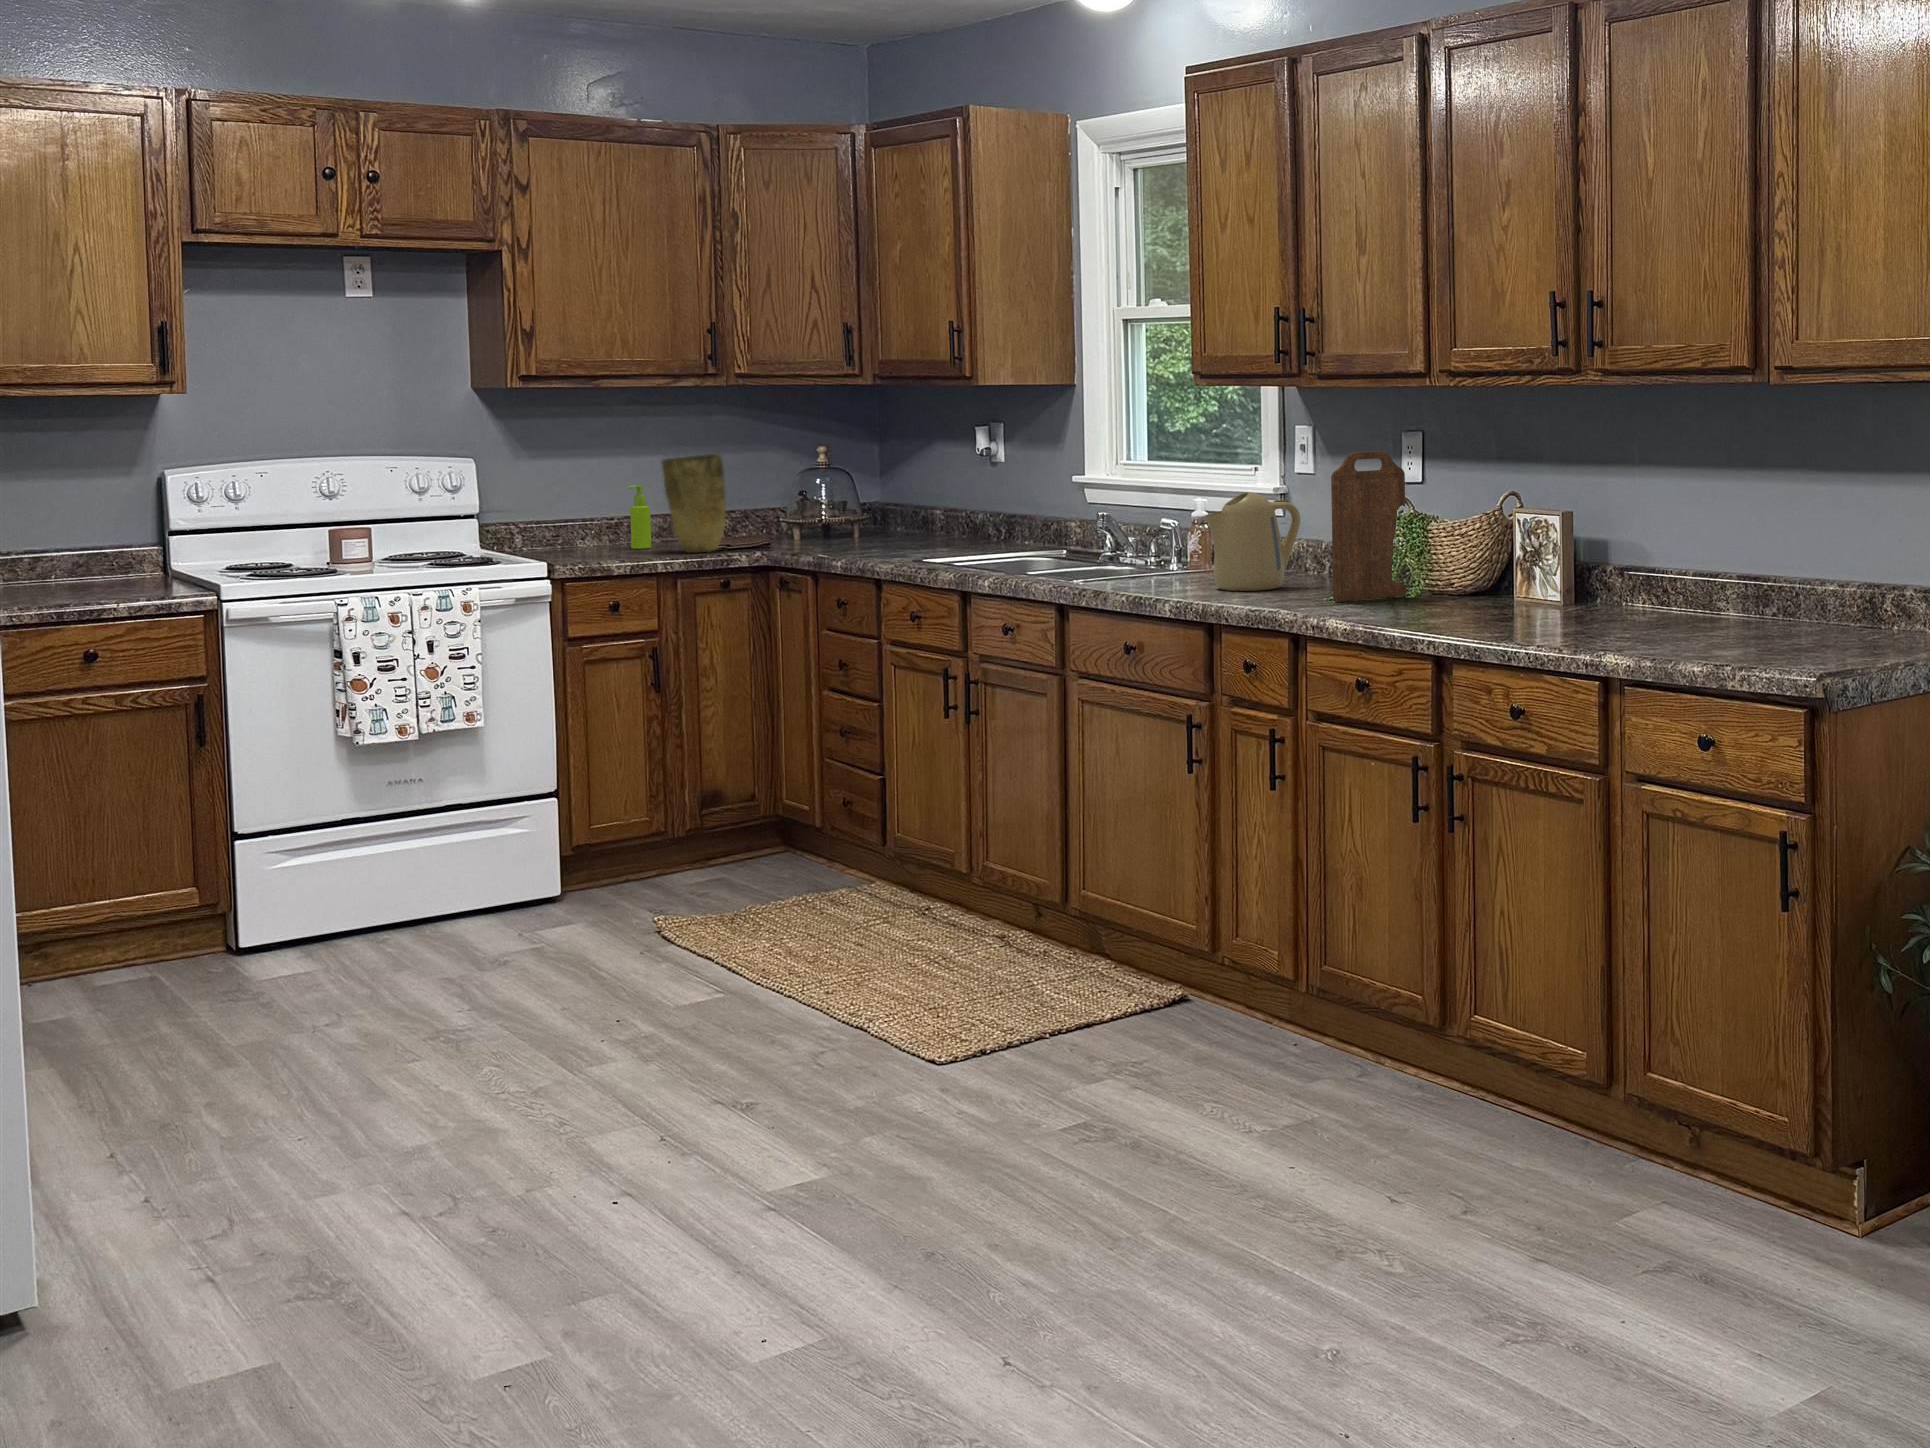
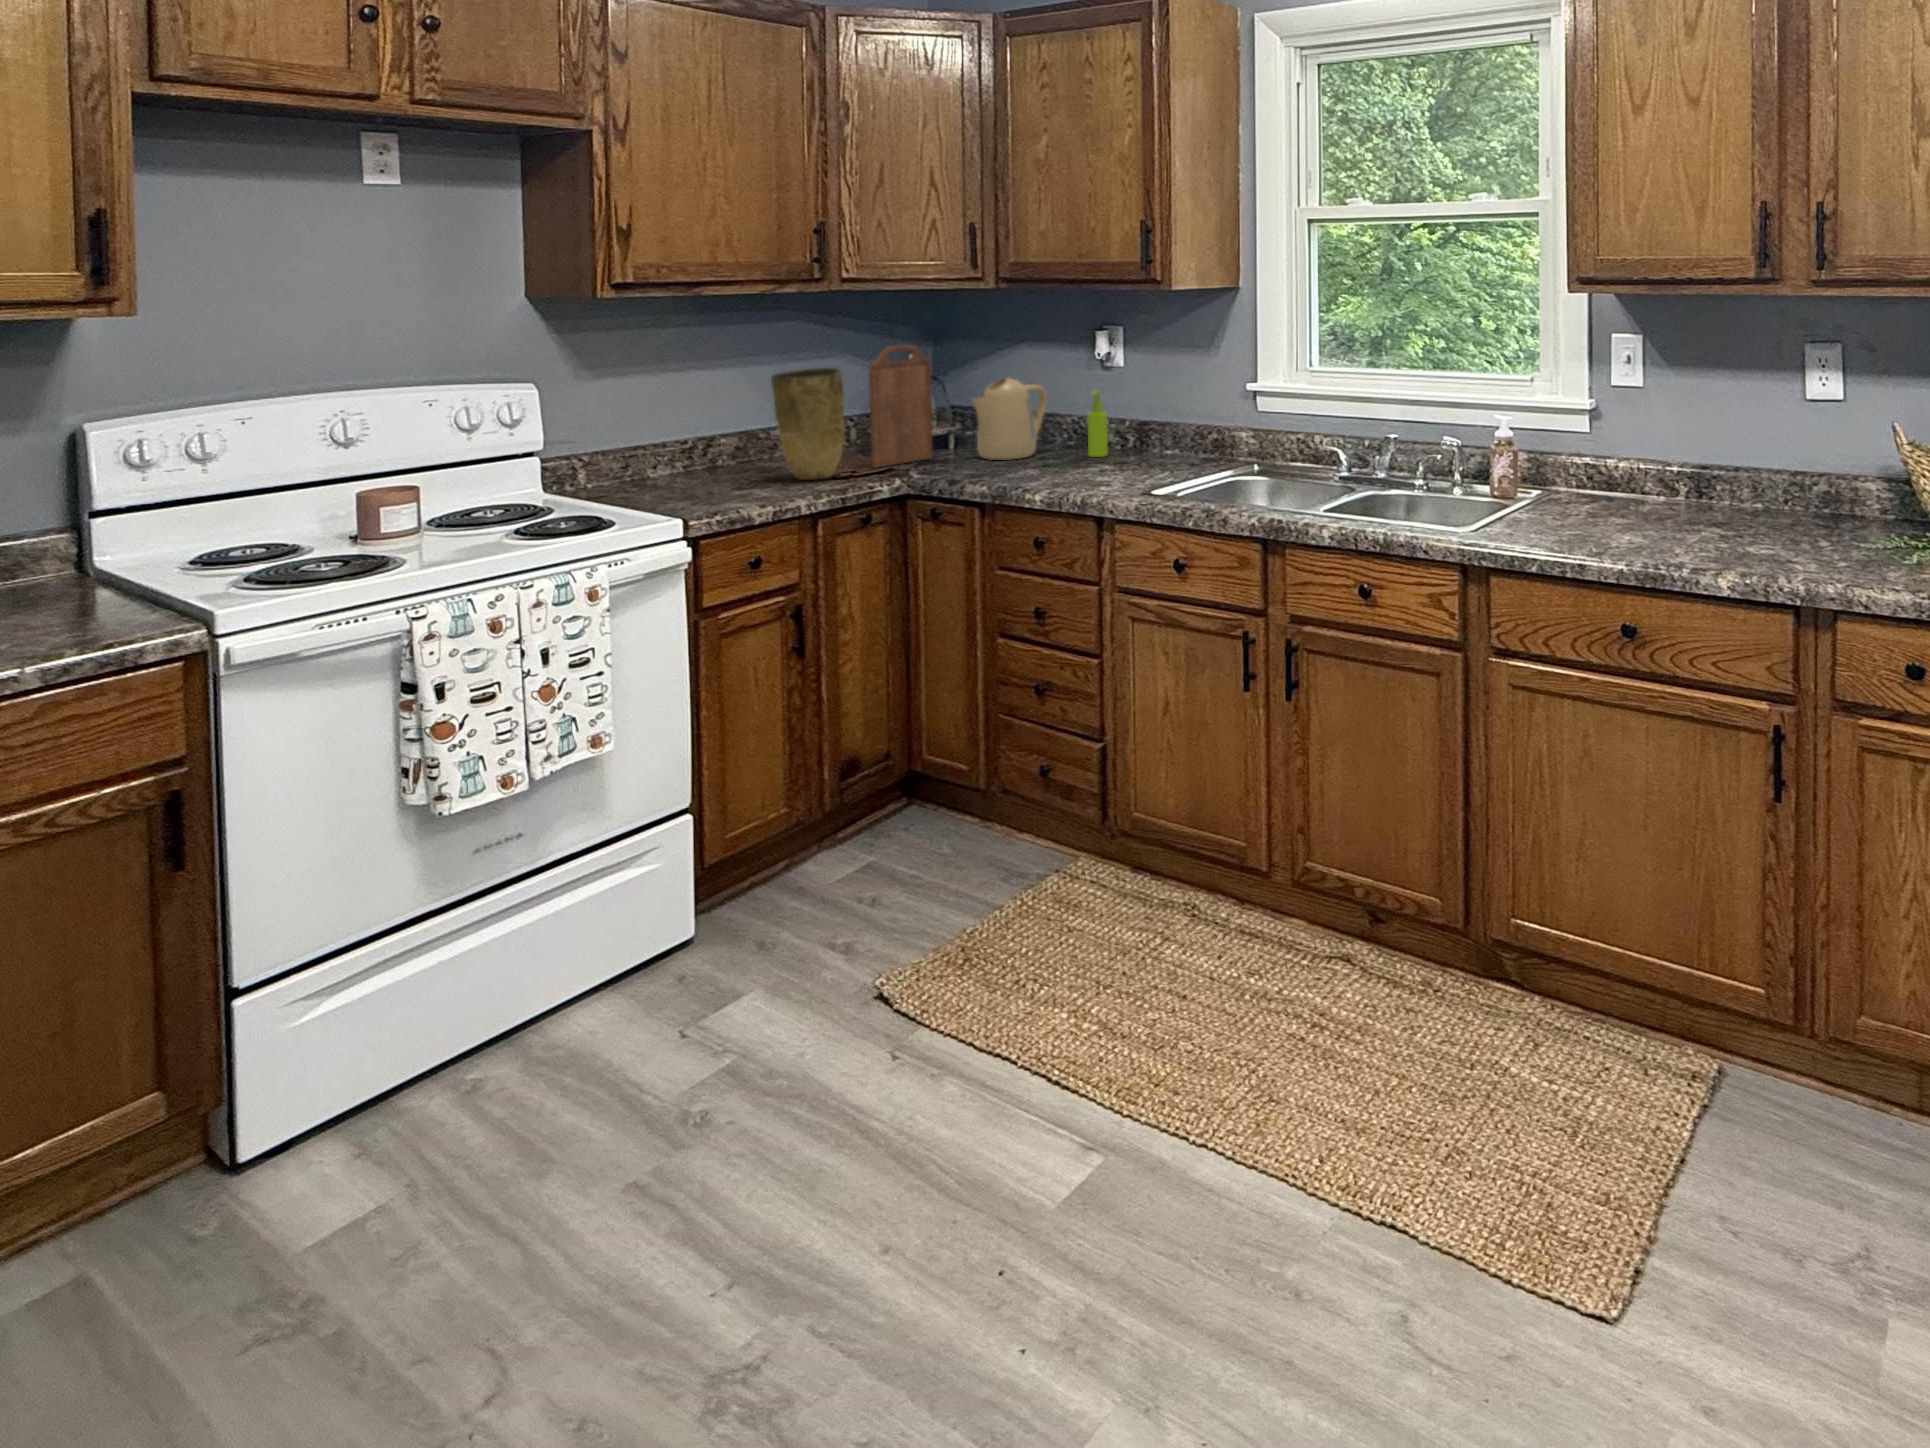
cutting board: present [1331,451,1406,602] -> present [869,345,933,468]
soap dispenser: present [627,485,651,549] -> present [1088,391,1108,457]
kettle: present [1204,492,1300,591] -> present [972,378,1047,460]

